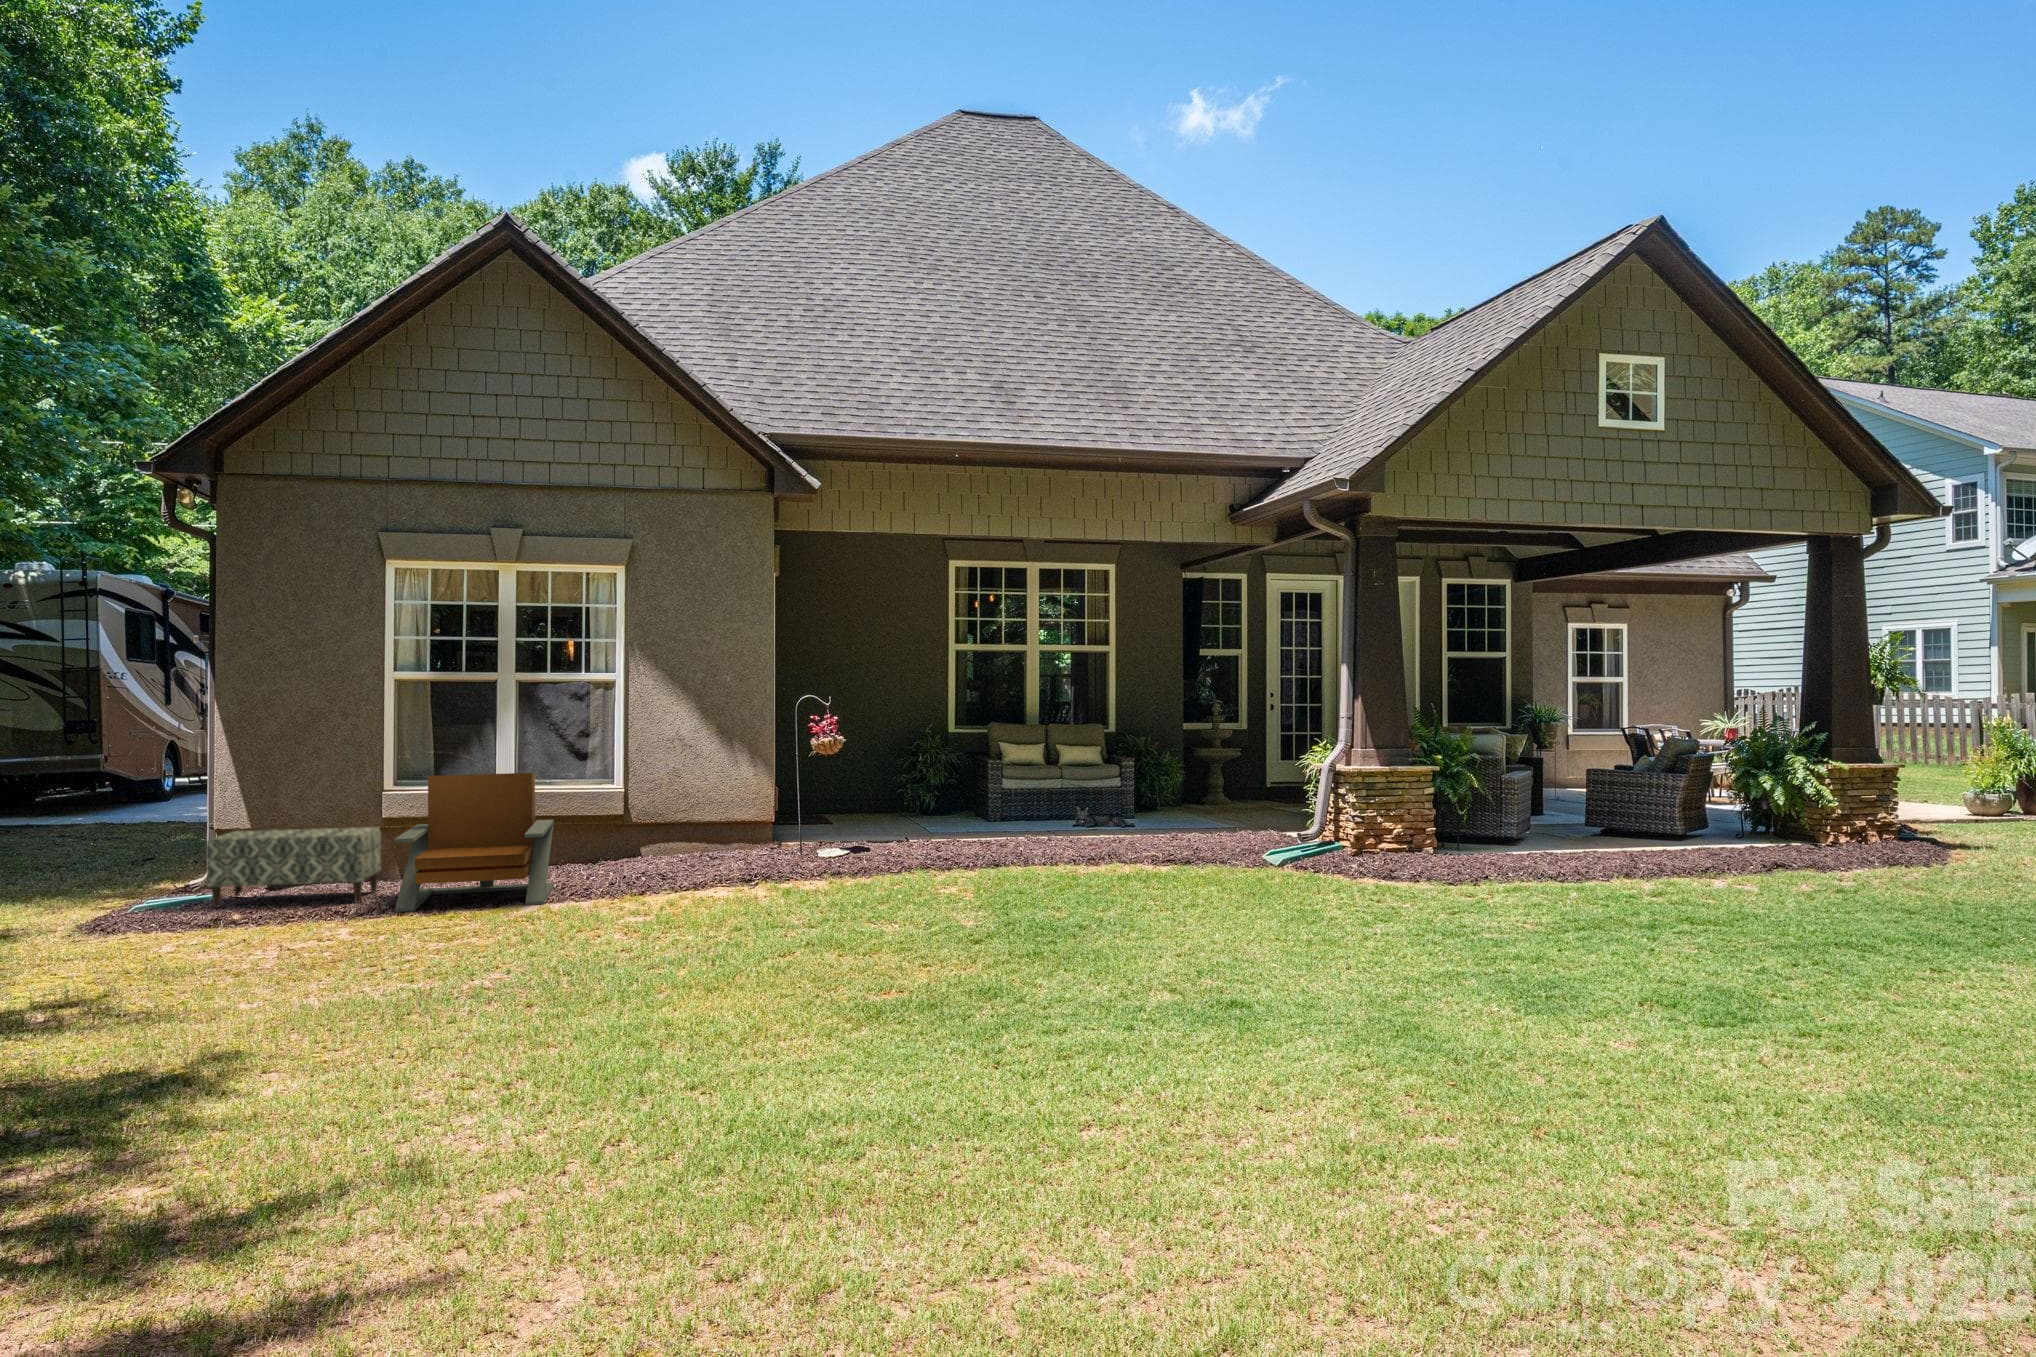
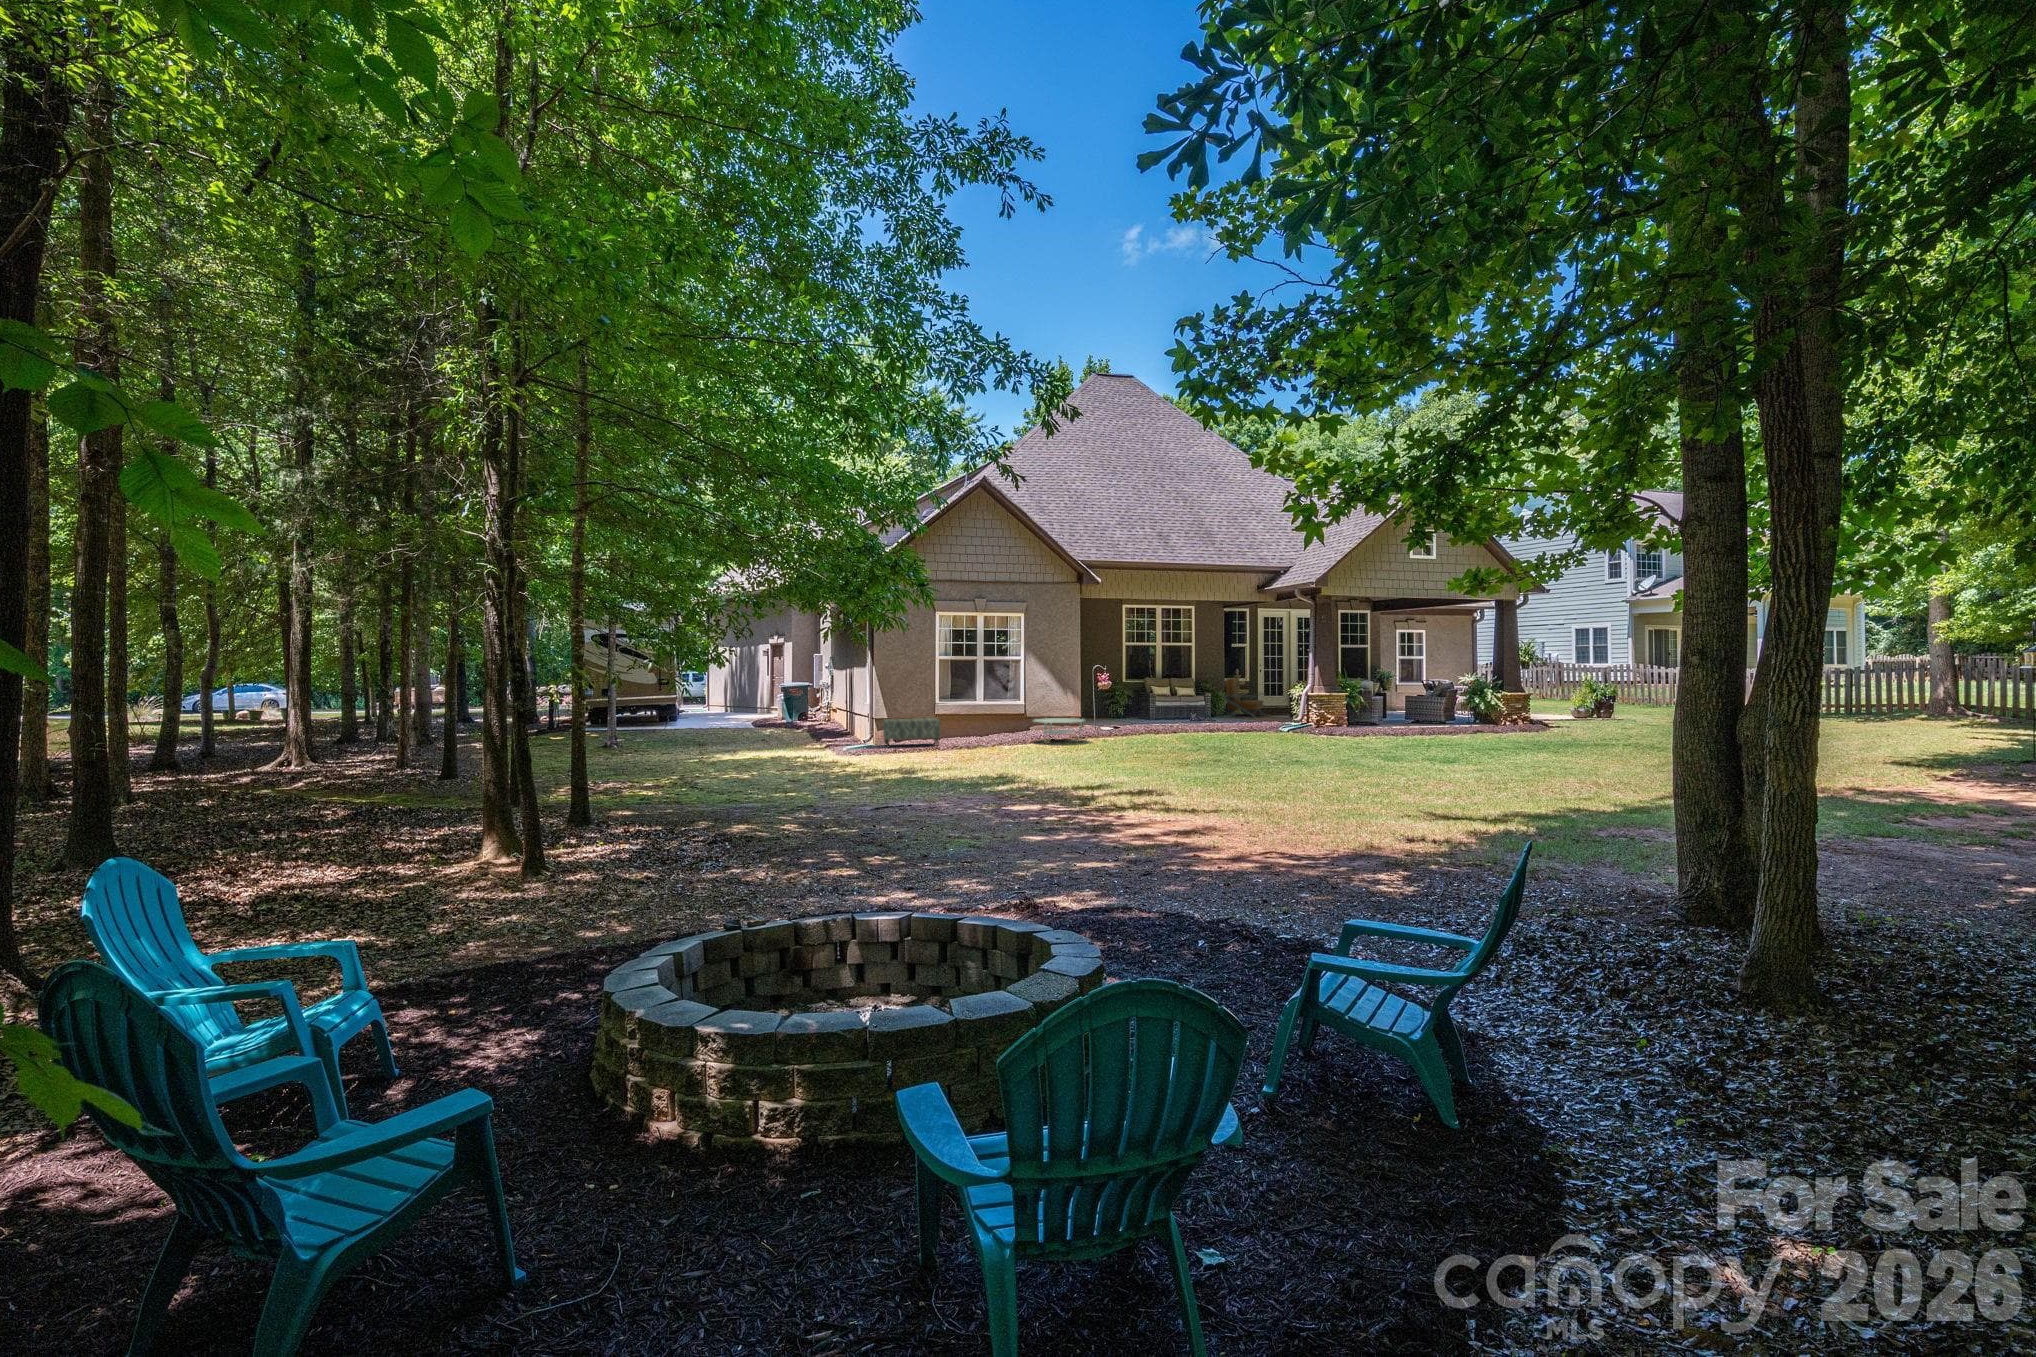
lounge chair: present [394,773,554,912] -> present [1223,677,1265,718]
round table: none [620,825,761,899] -> present [1033,718,1084,744]

